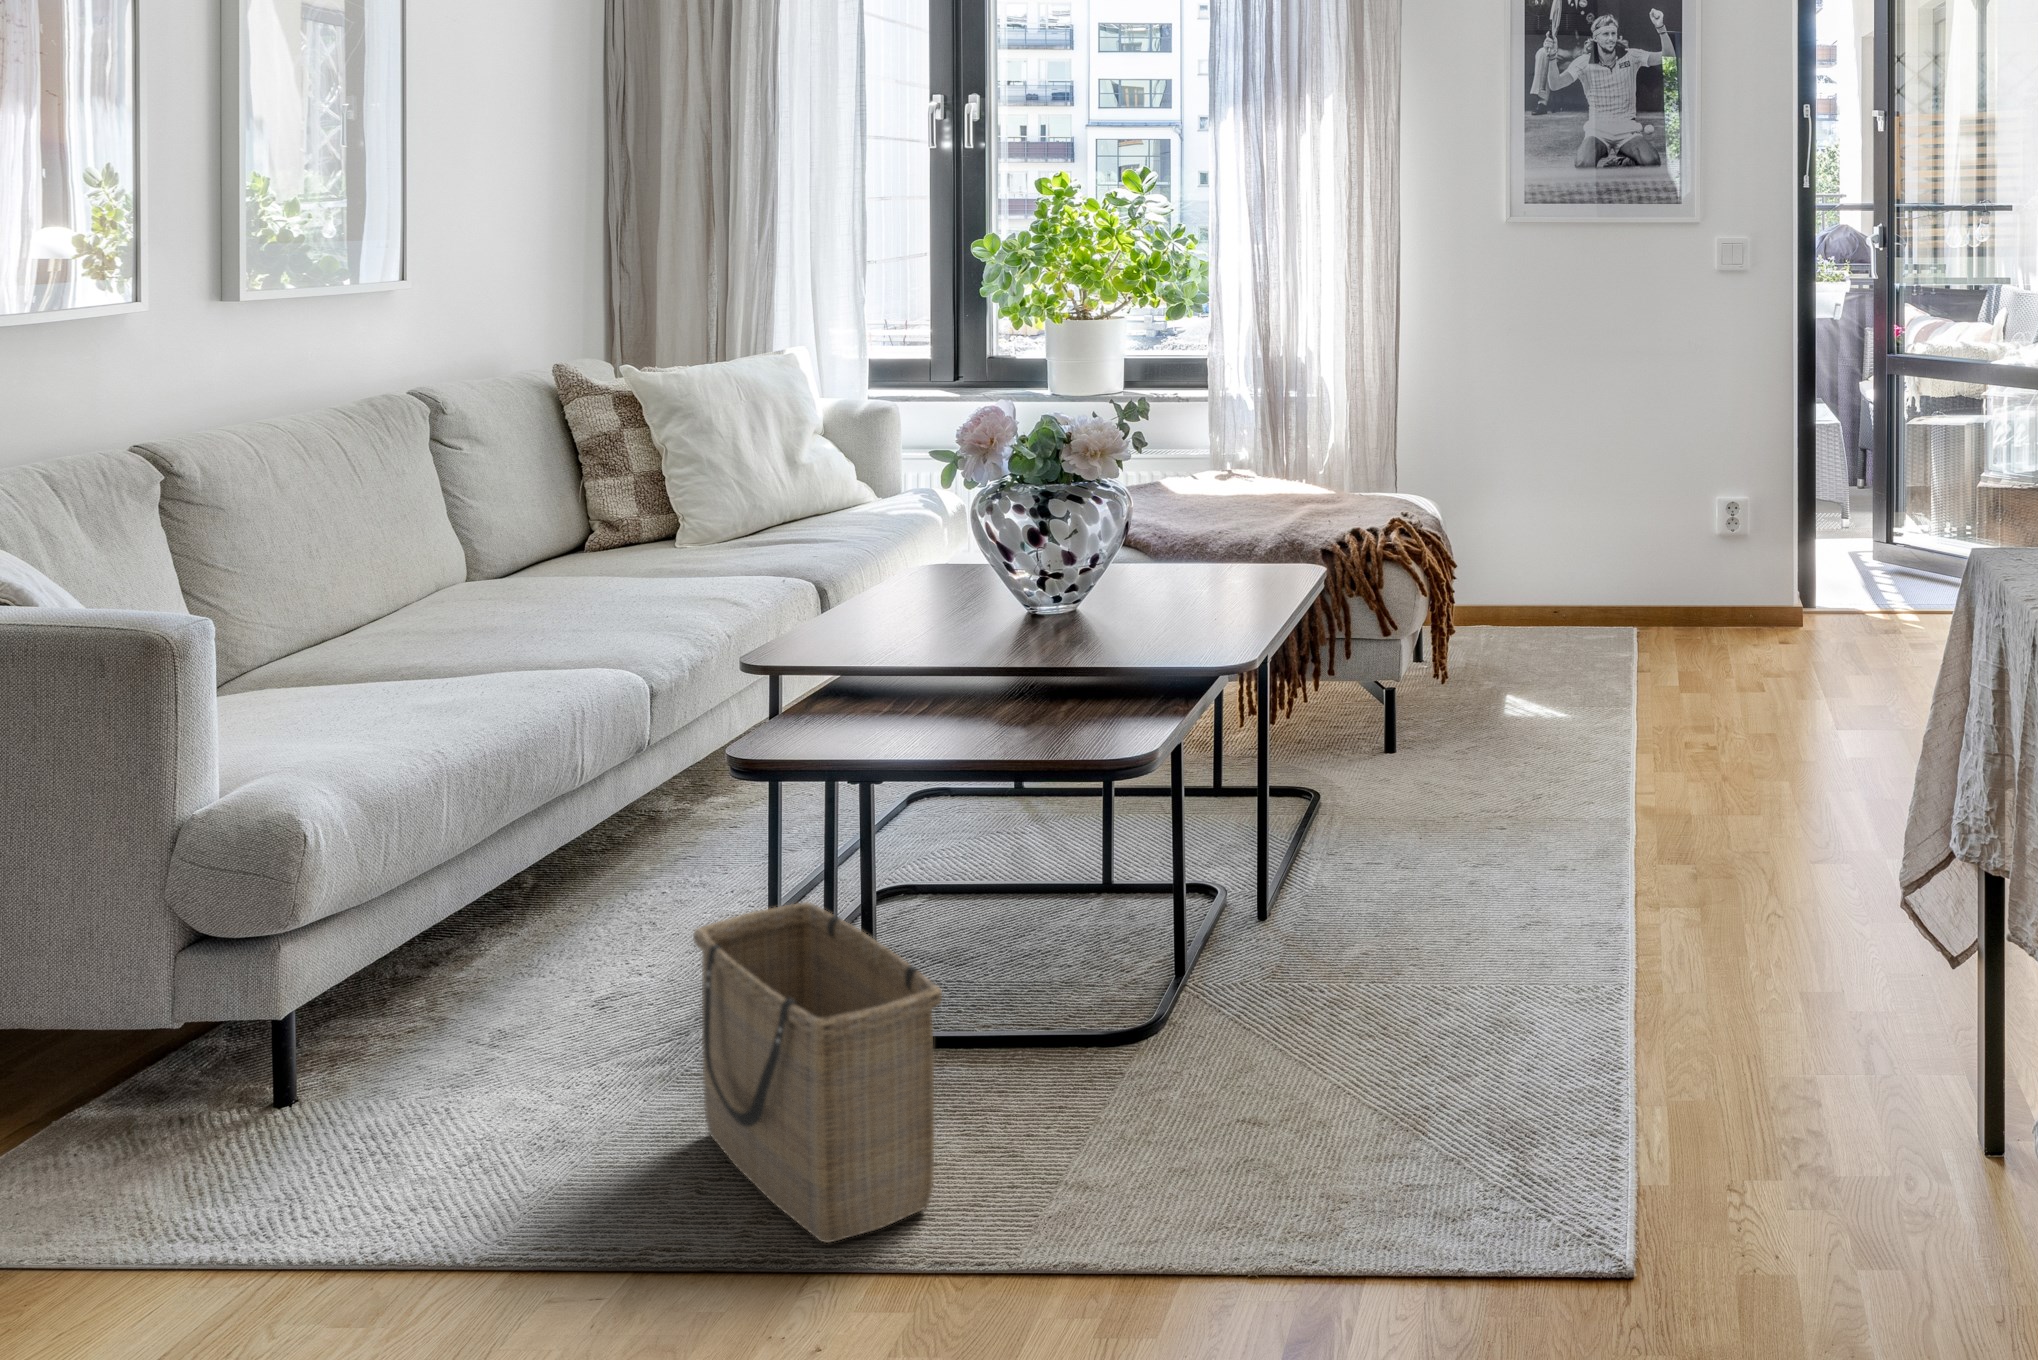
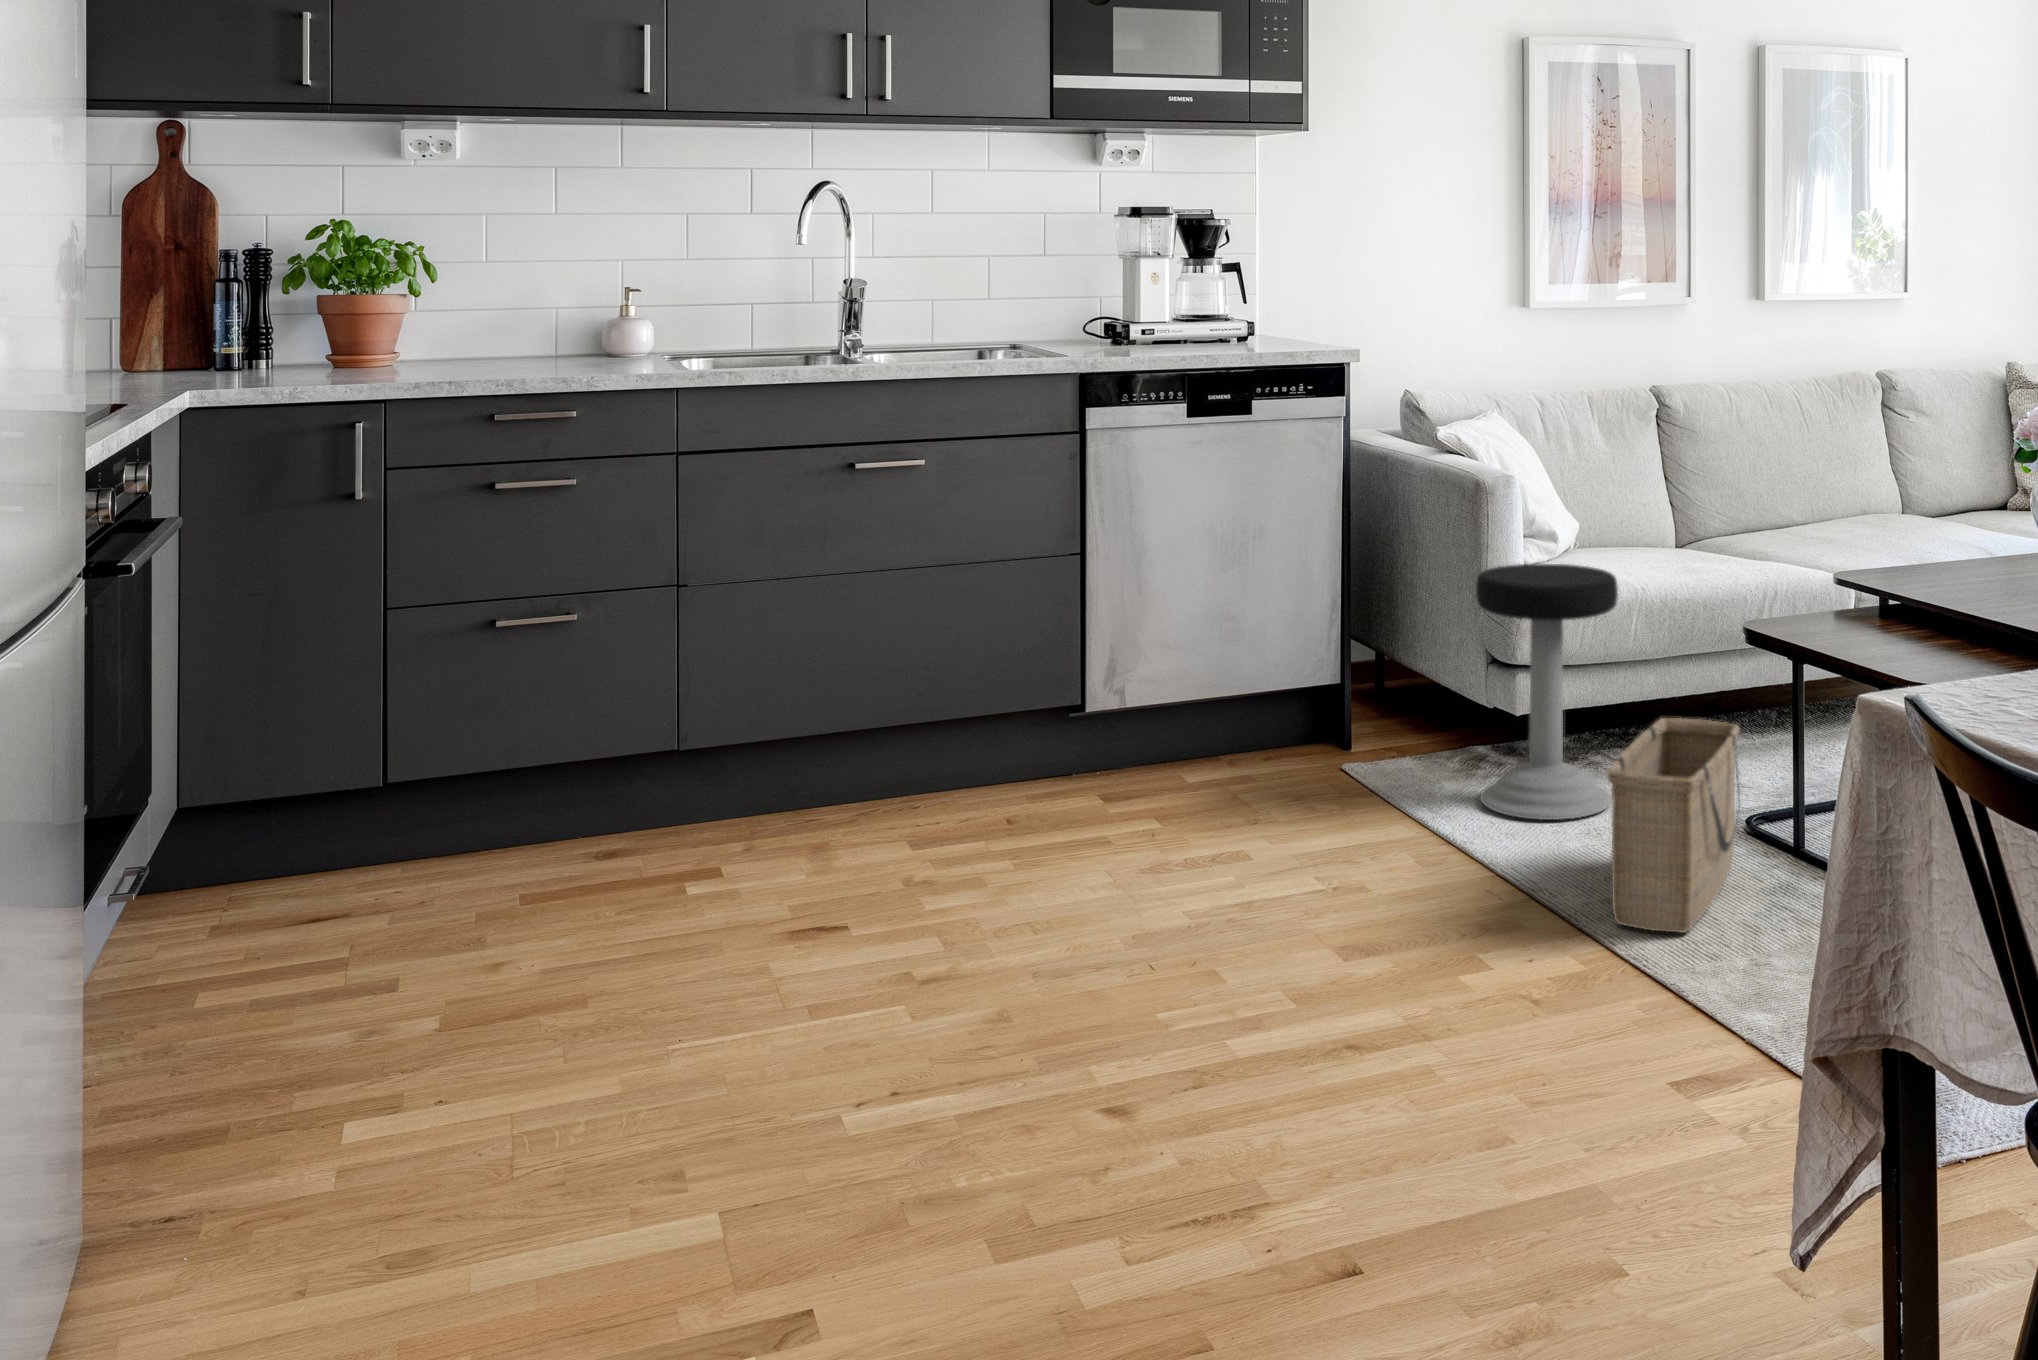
stool: none [224,738,497,1185] -> present [1476,563,1618,820]

